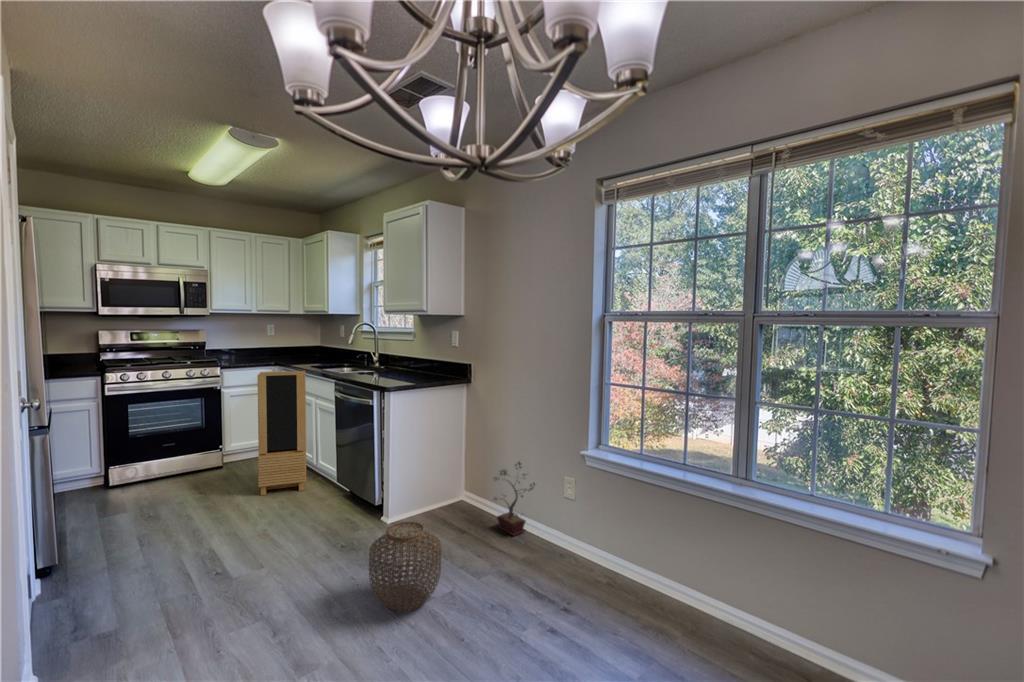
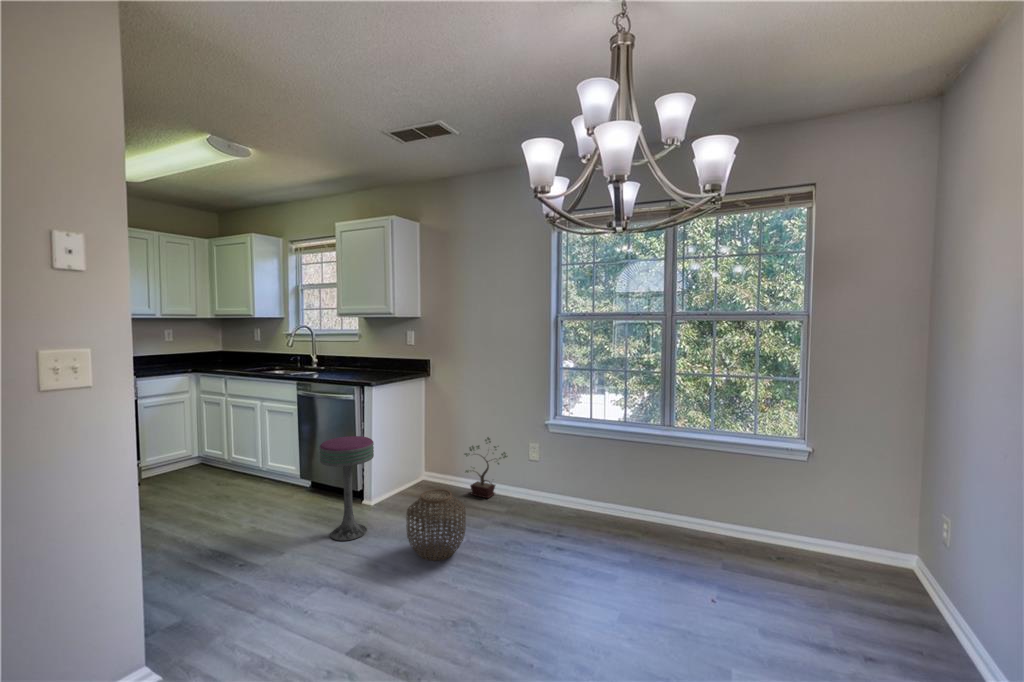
storage cabinet: present [257,371,306,495] -> none [204,375,264,503]
bar stool: none [309,445,369,562] -> present [319,436,374,541]

